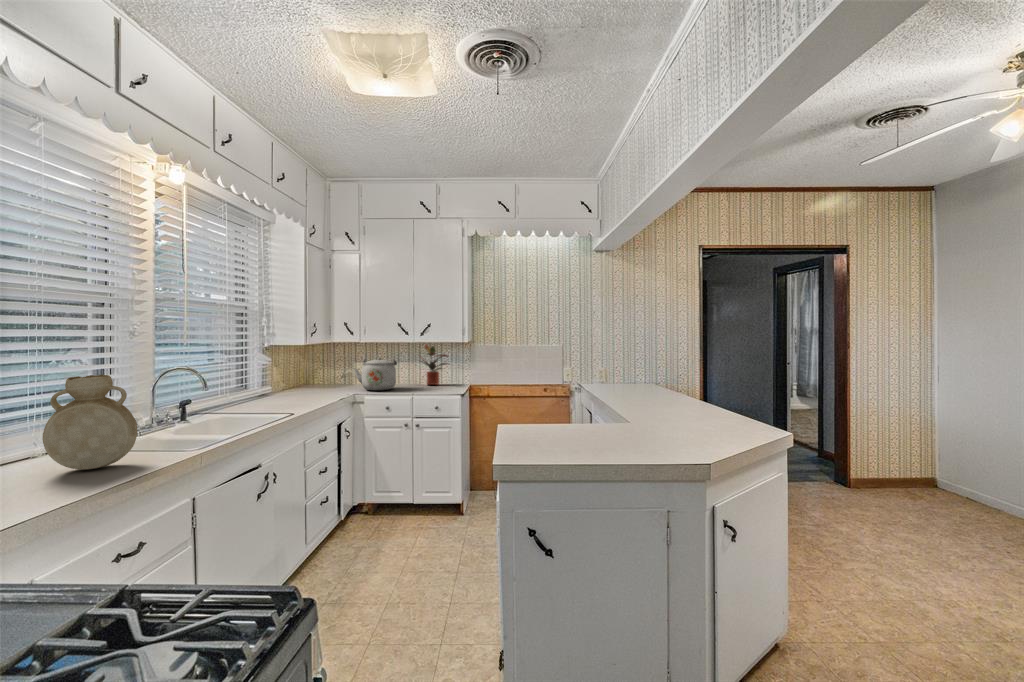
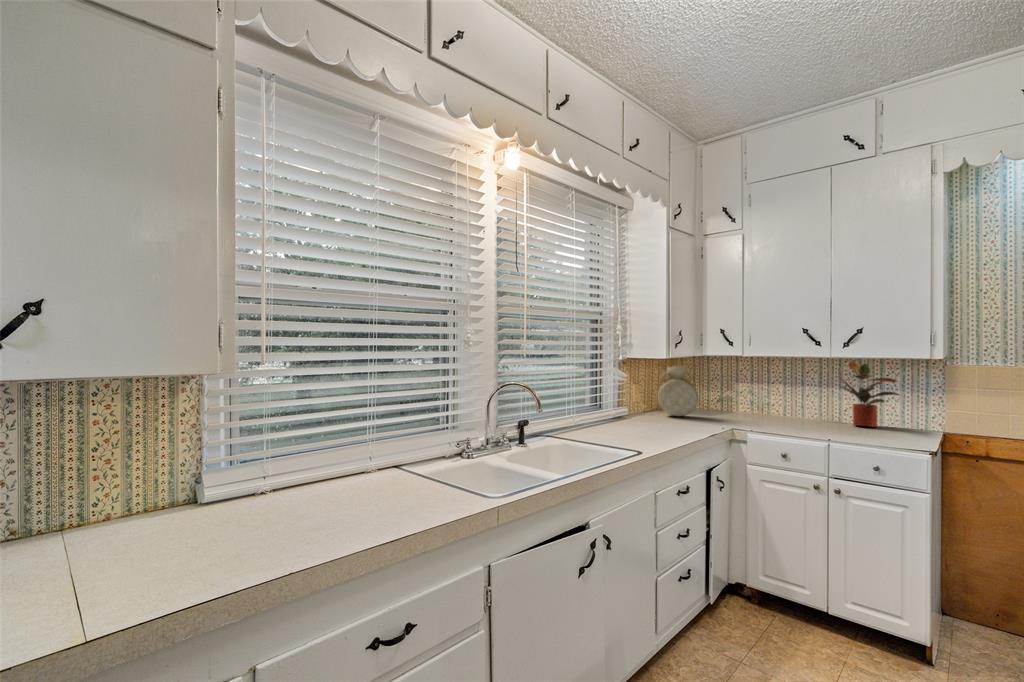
kettle: present [355,358,397,391] -> none [733,378,800,427]
vase: present [43,375,138,470] -> present [658,365,698,416]

